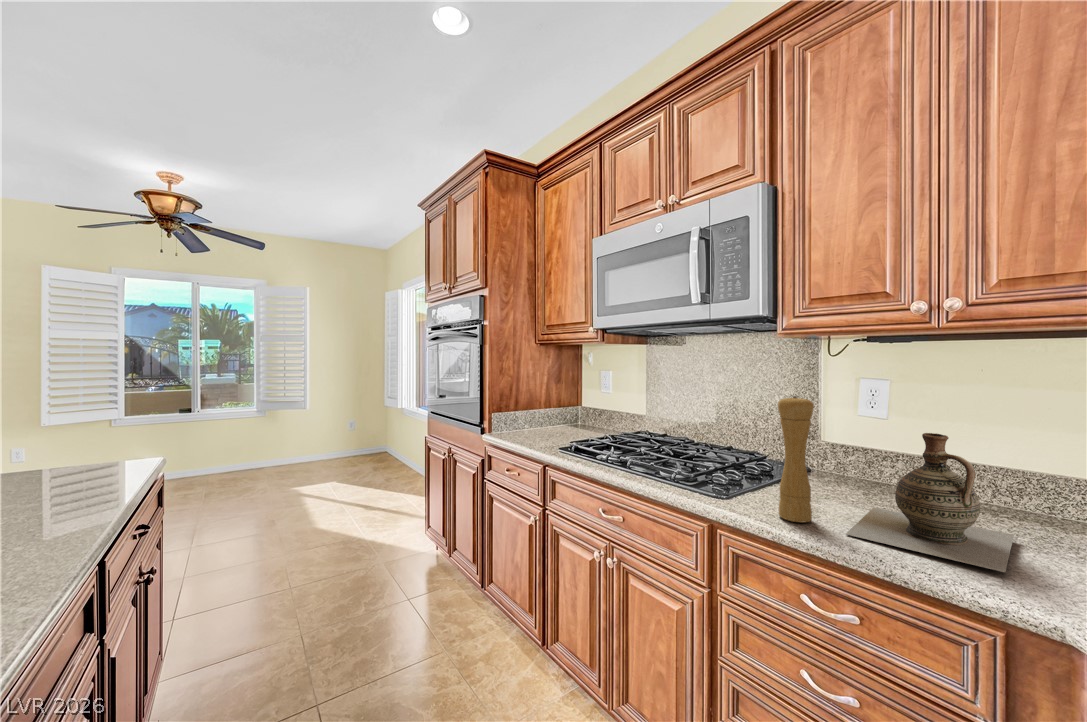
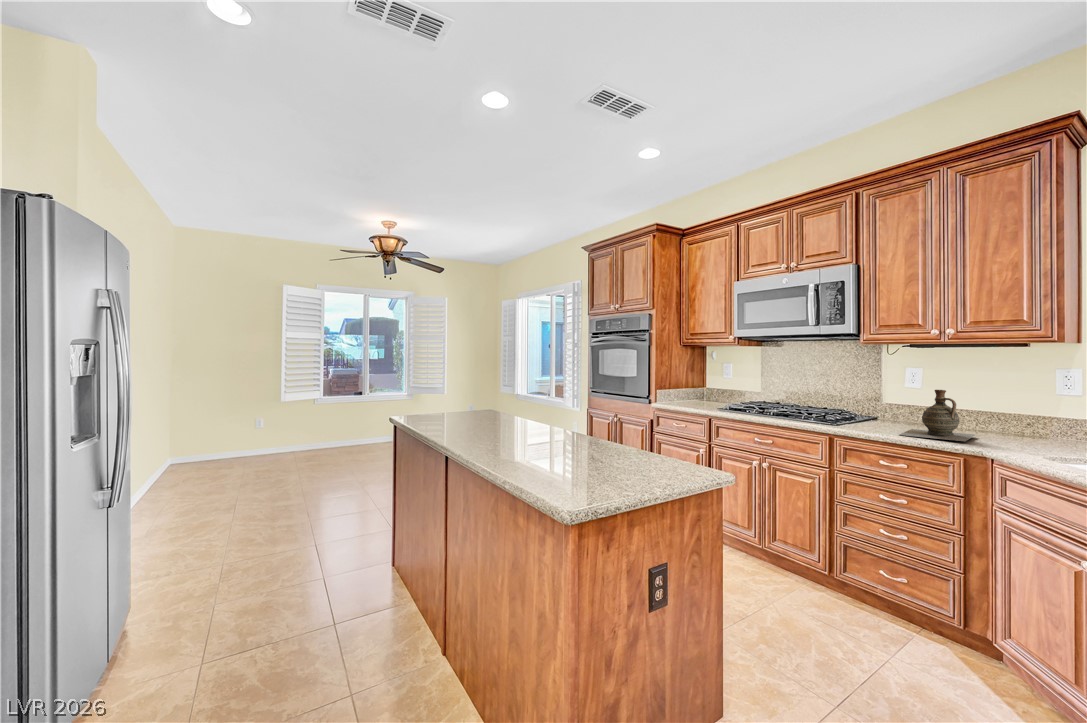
pepper mill: present [778,396,814,522] -> none [865,374,883,432]

